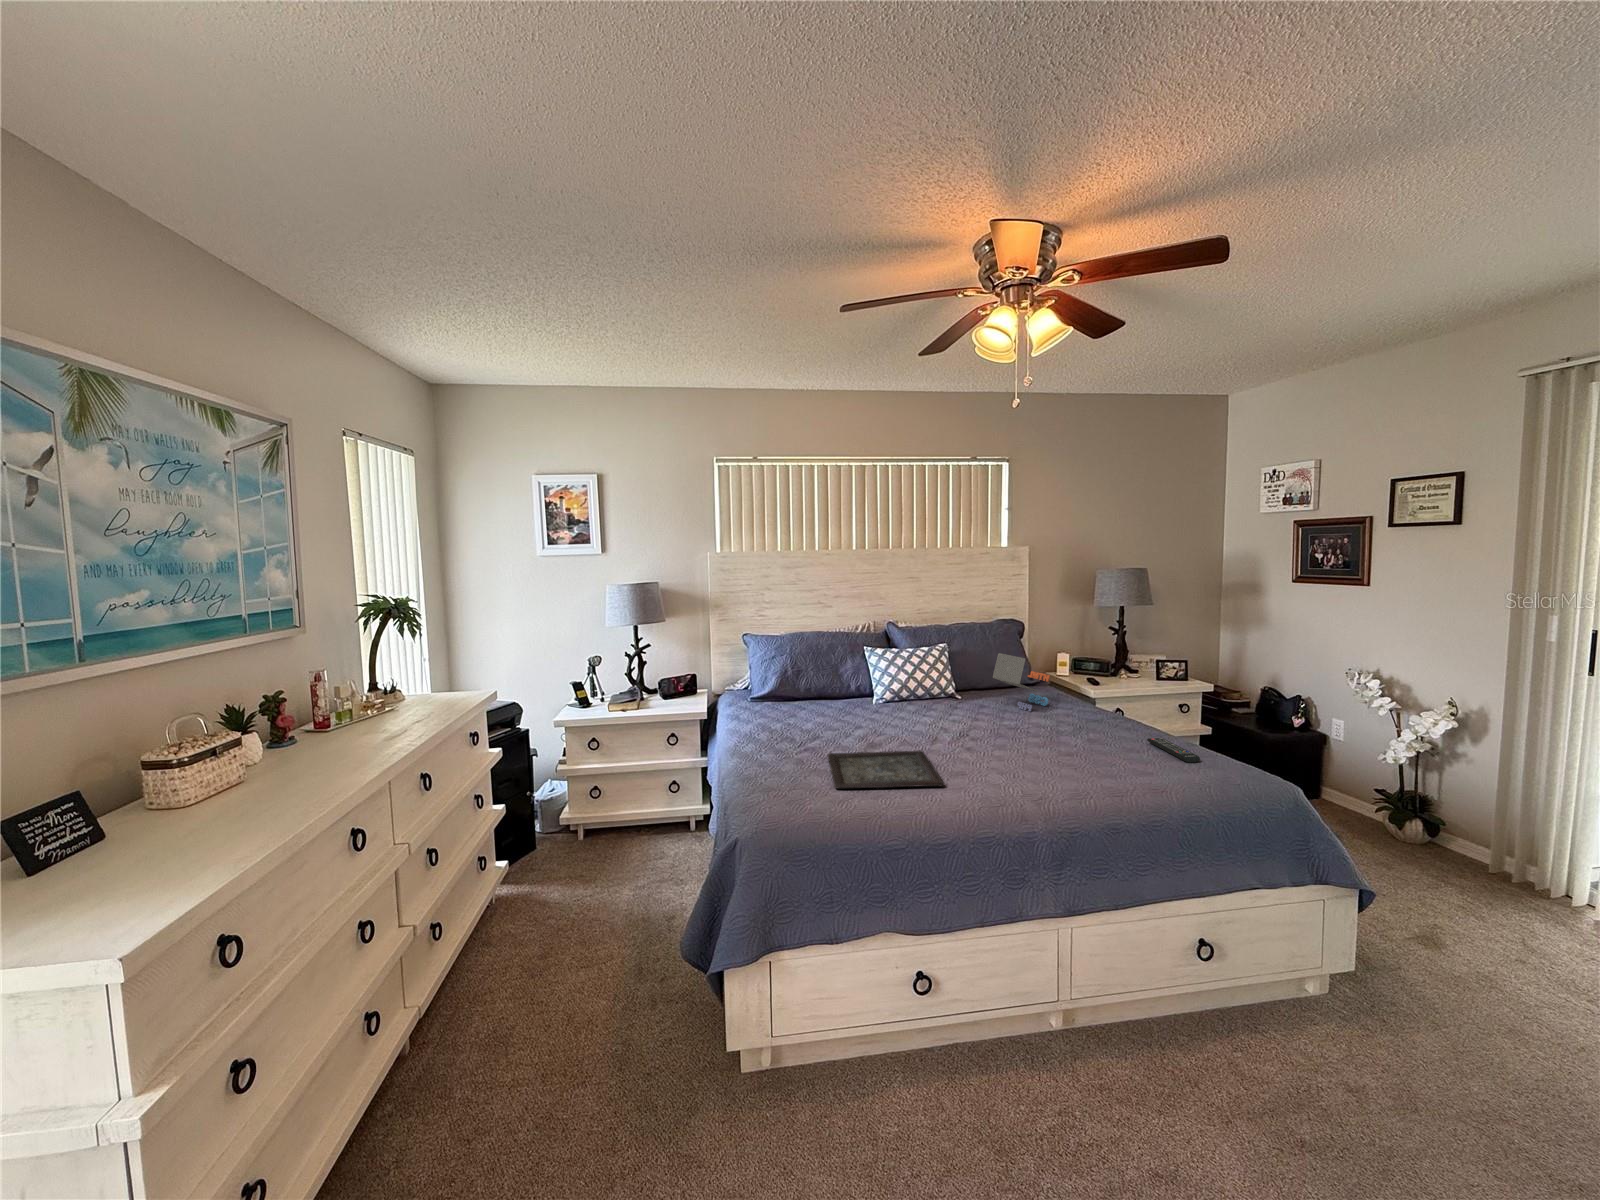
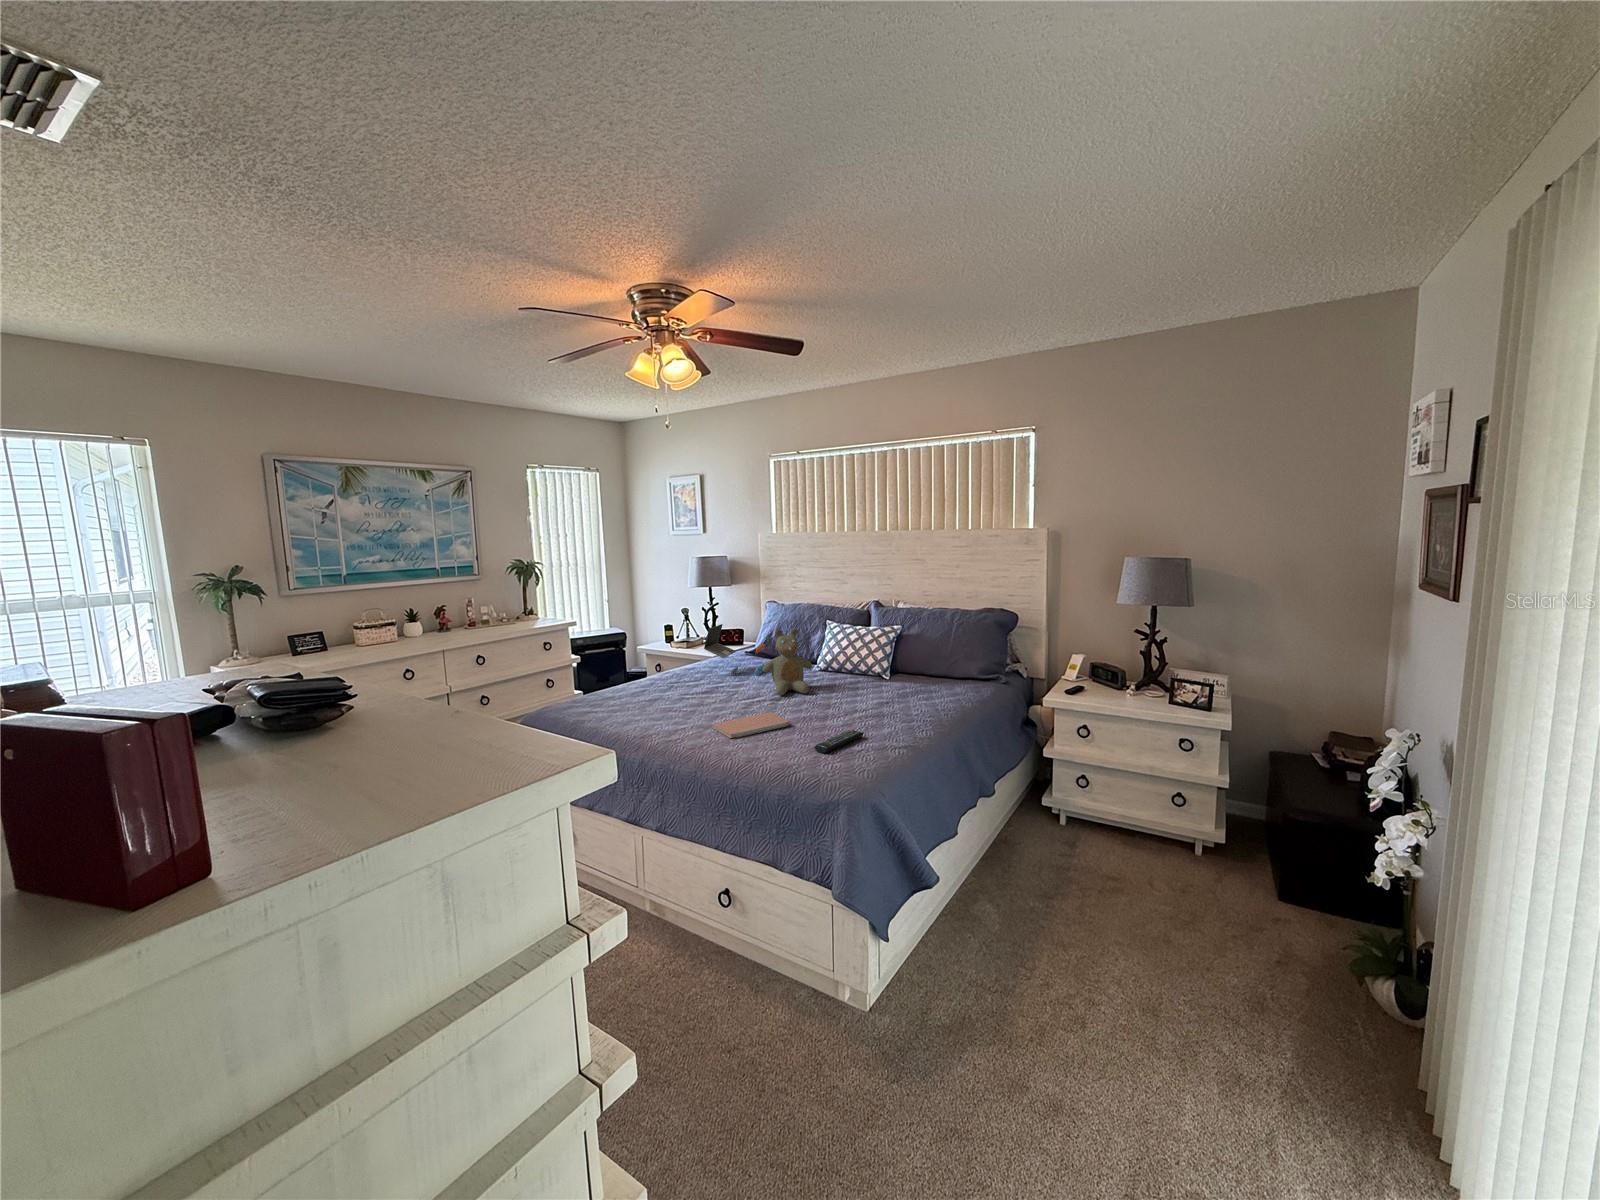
teddy bear: none [937,652,990,728] -> present [763,629,812,695]
laptop: present [993,653,1050,712] -> present [704,624,765,675]
notebook: none [1045,742,1106,774] -> present [713,712,790,738]
tray: present [828,751,944,788] -> none [583,686,682,716]

